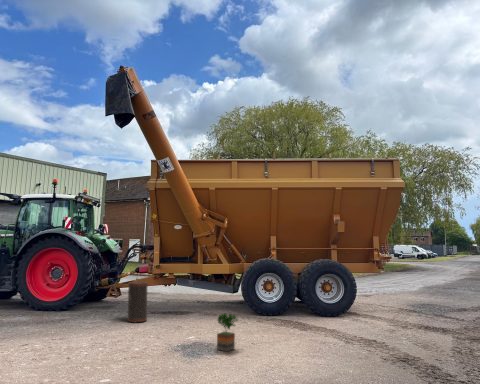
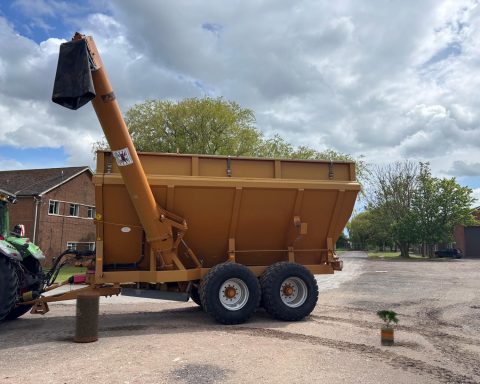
potted tree: present [217,314,238,351] -> present [376,310,399,346]

